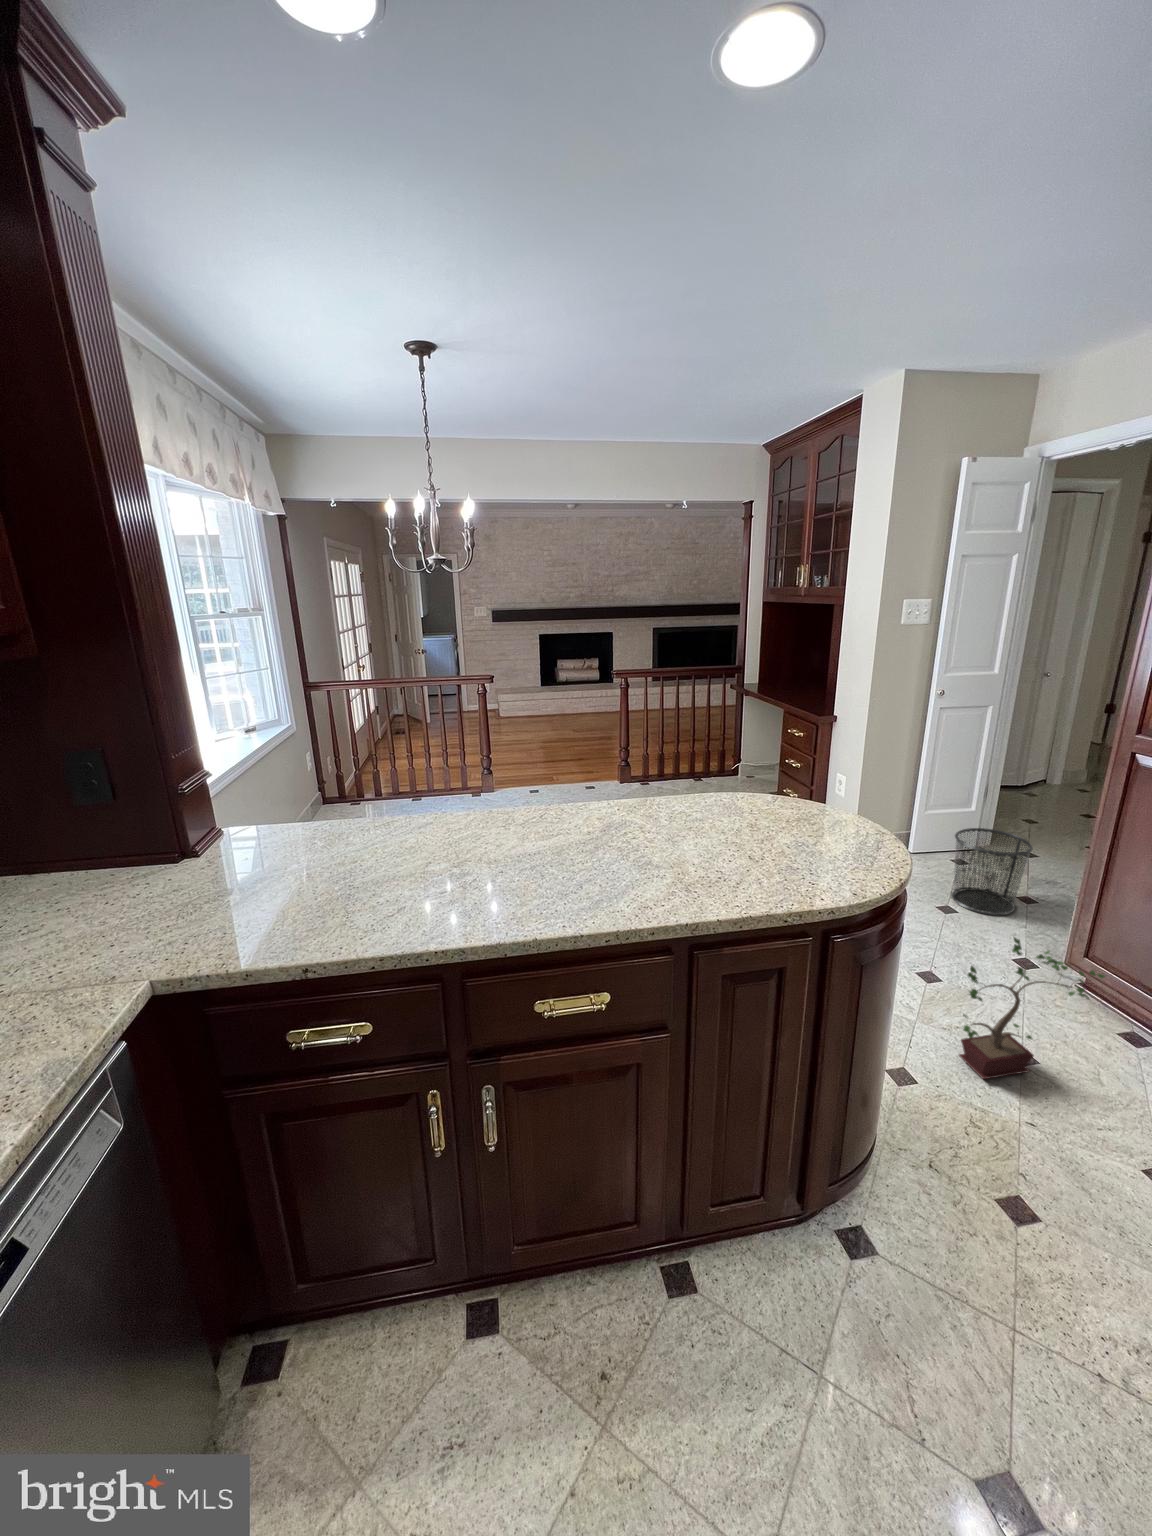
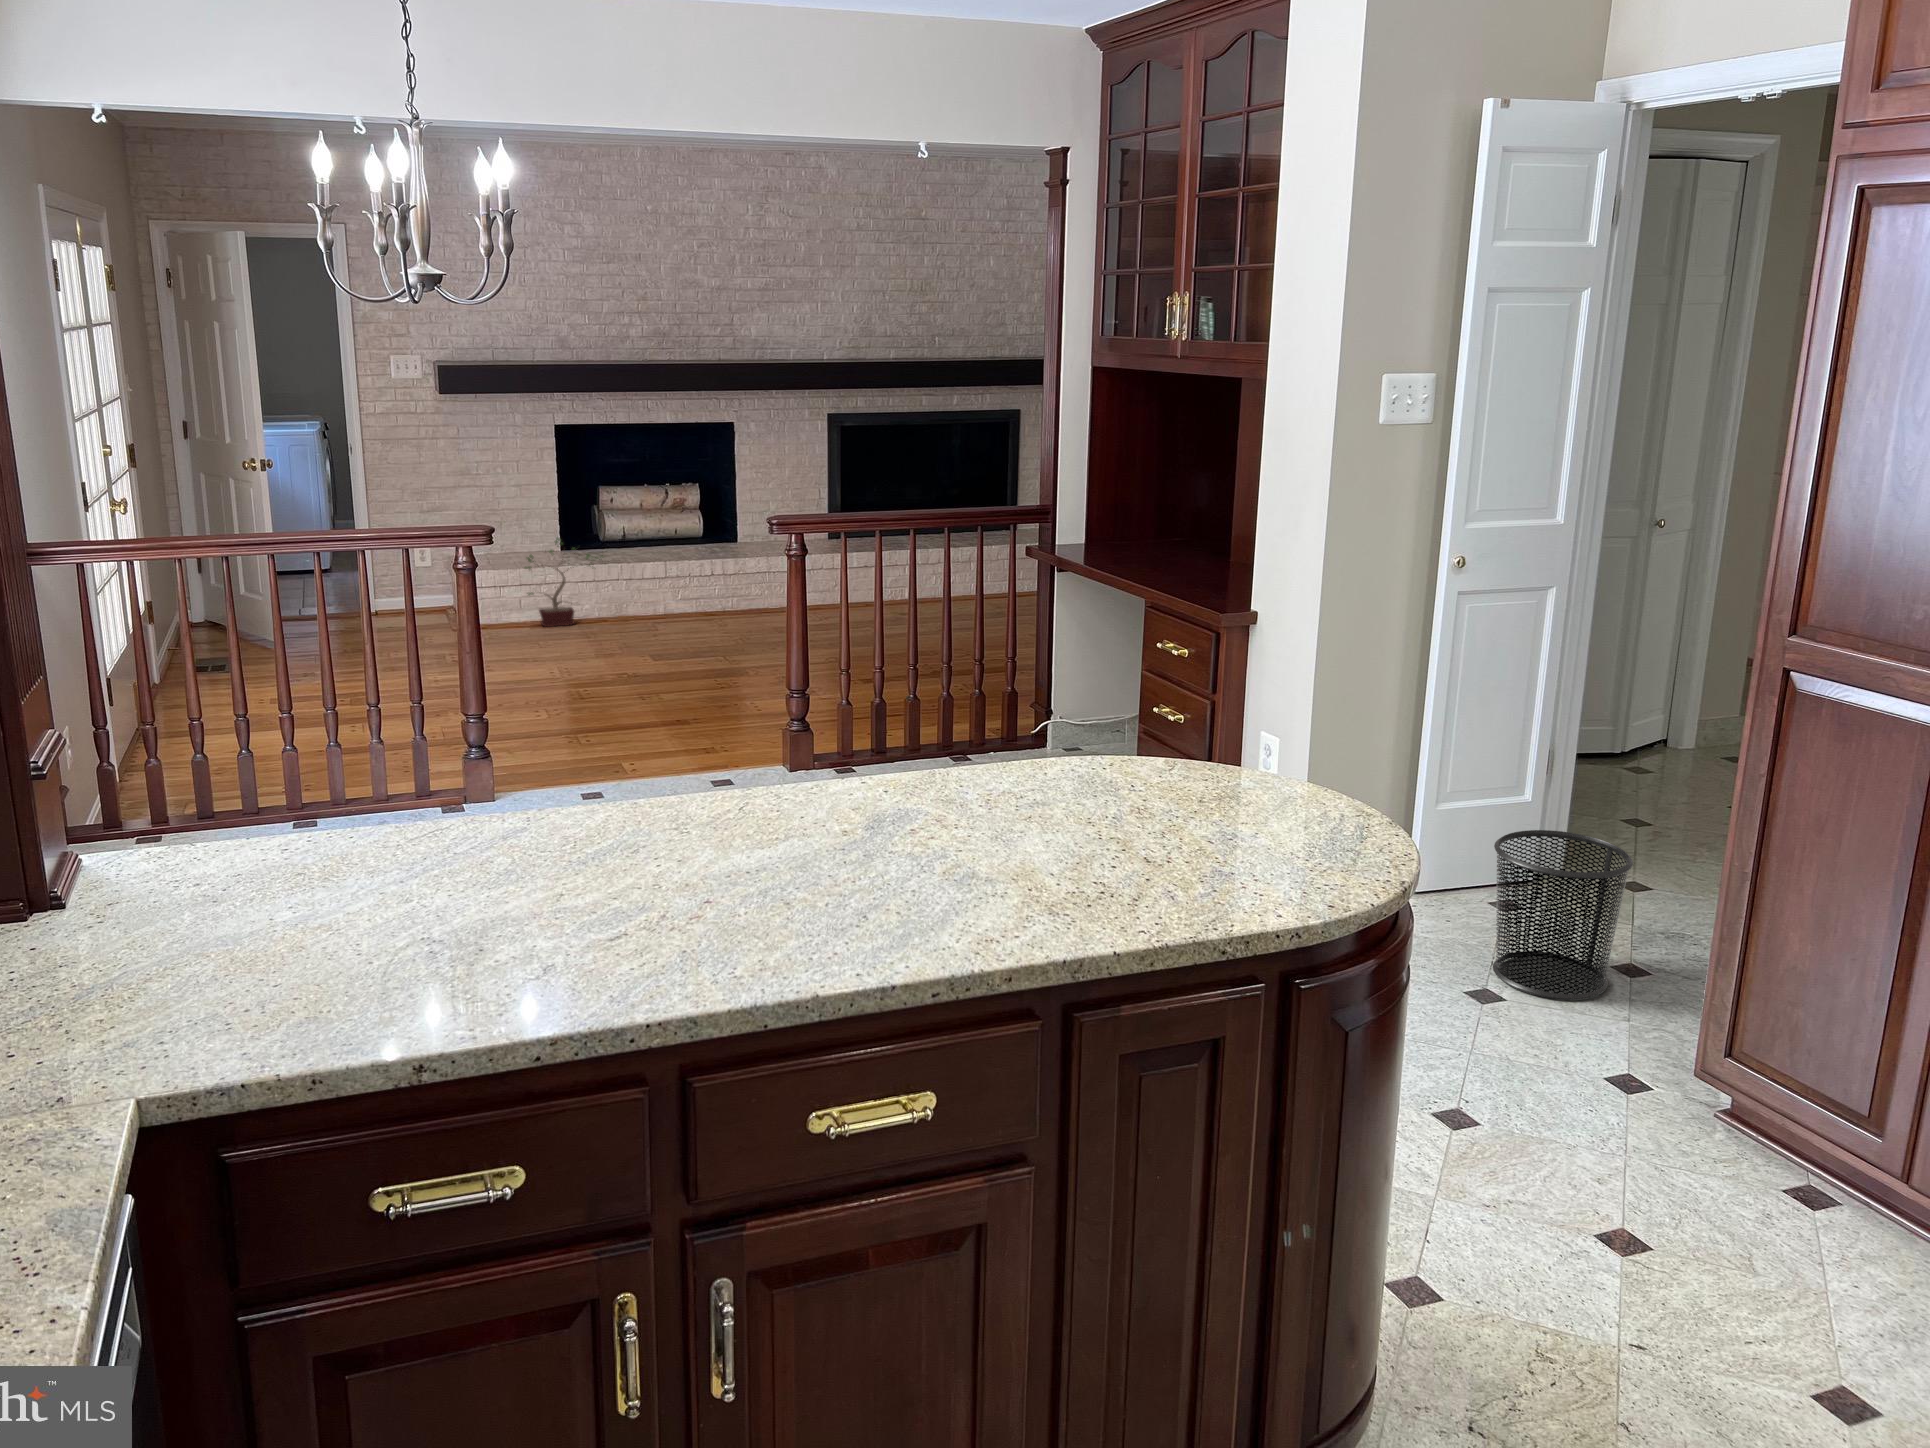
potted plant: present [959,937,1105,1079] -> present [525,538,590,627]

